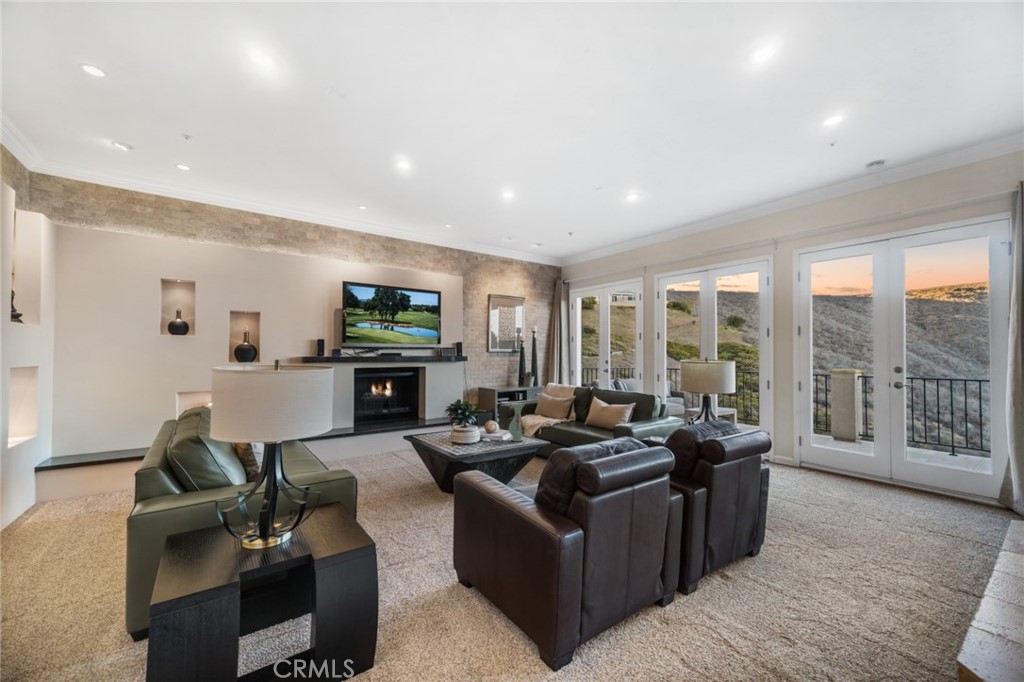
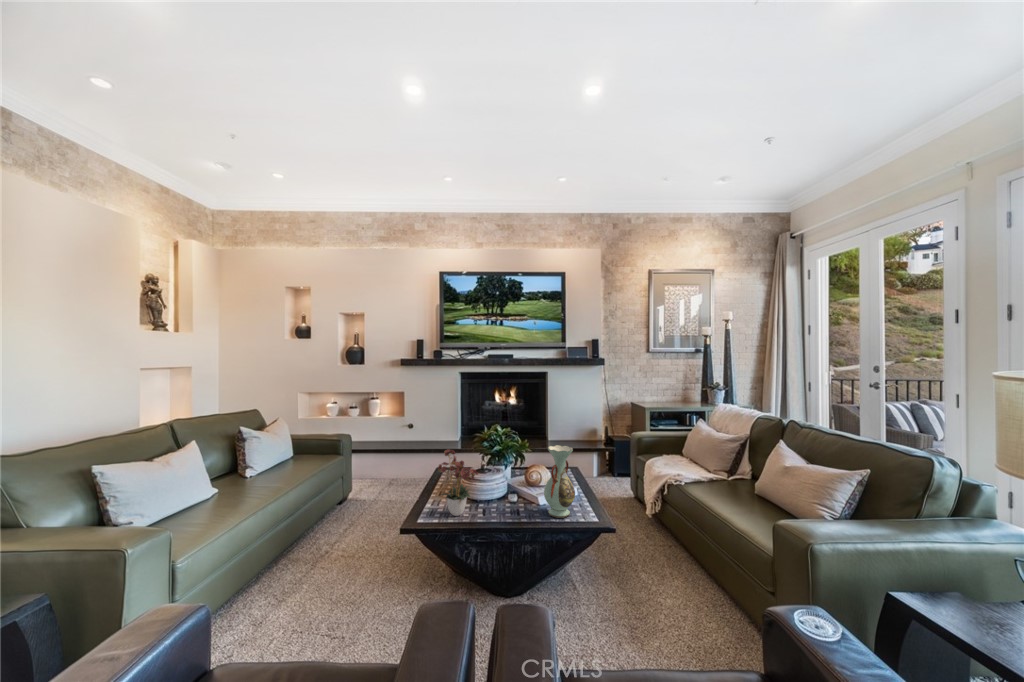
flower arrangement: none [457,407,483,449] -> present [438,450,478,516]

